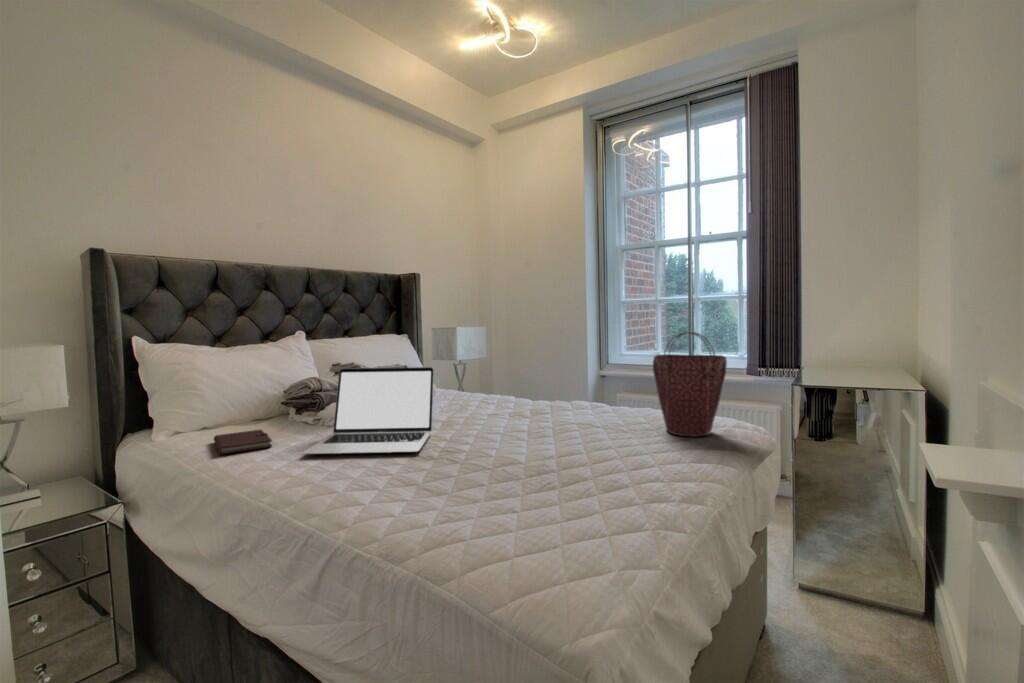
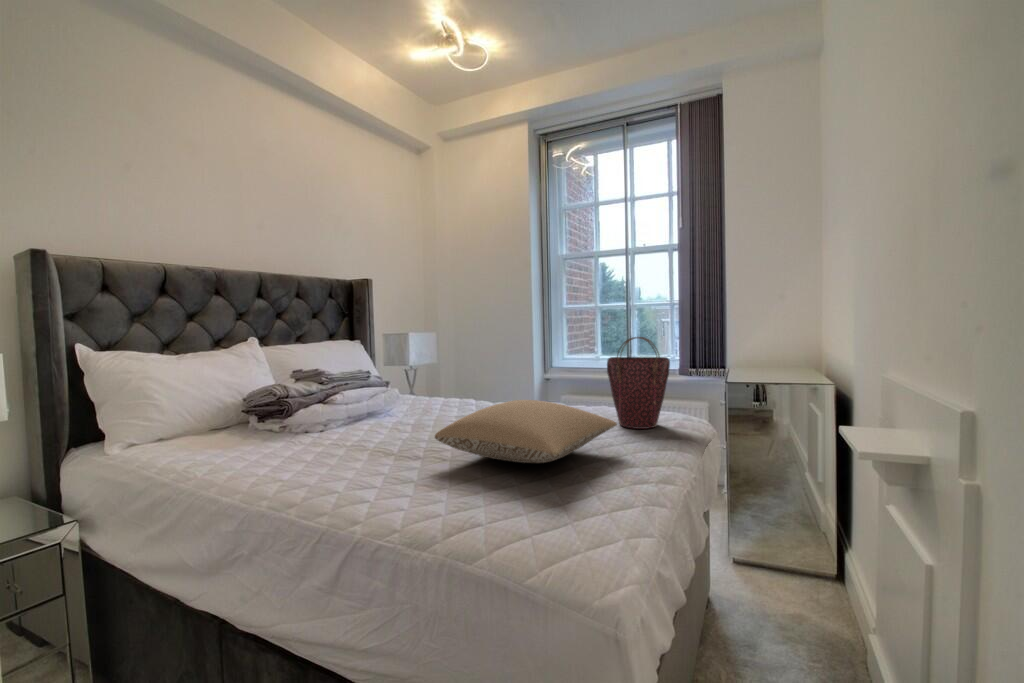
laptop: present [303,367,434,454] -> none [284,372,405,460]
pillow: none [449,400,657,471] -> present [435,400,617,463]
notebook: present [214,430,272,454] -> none [178,439,246,464]

